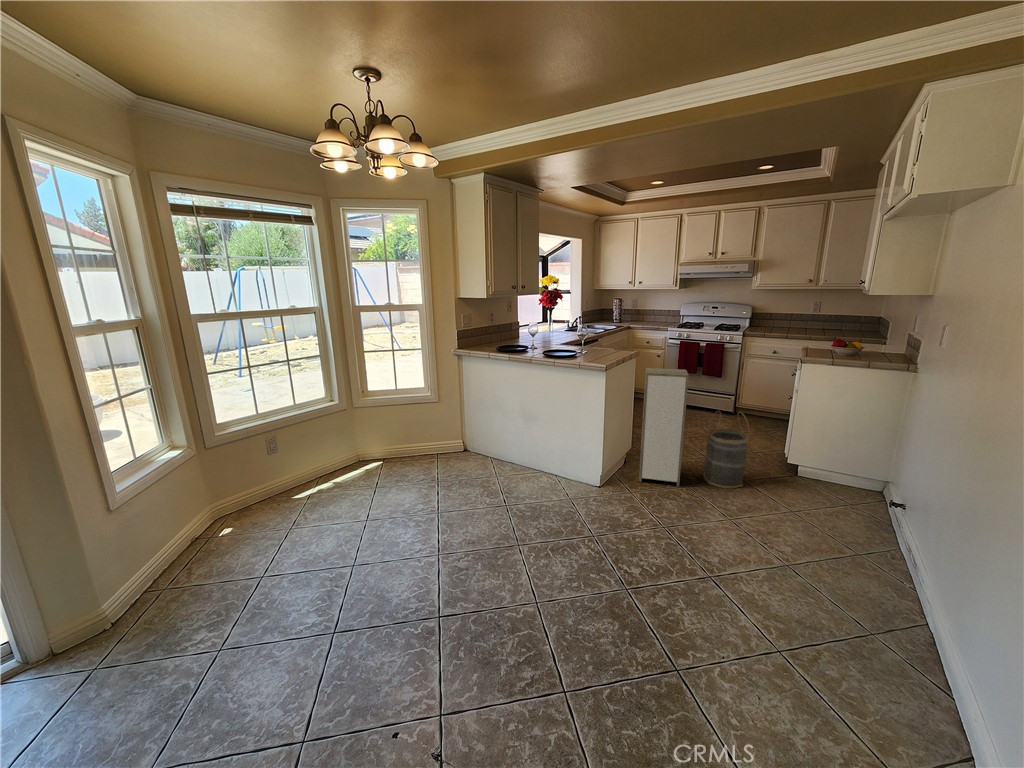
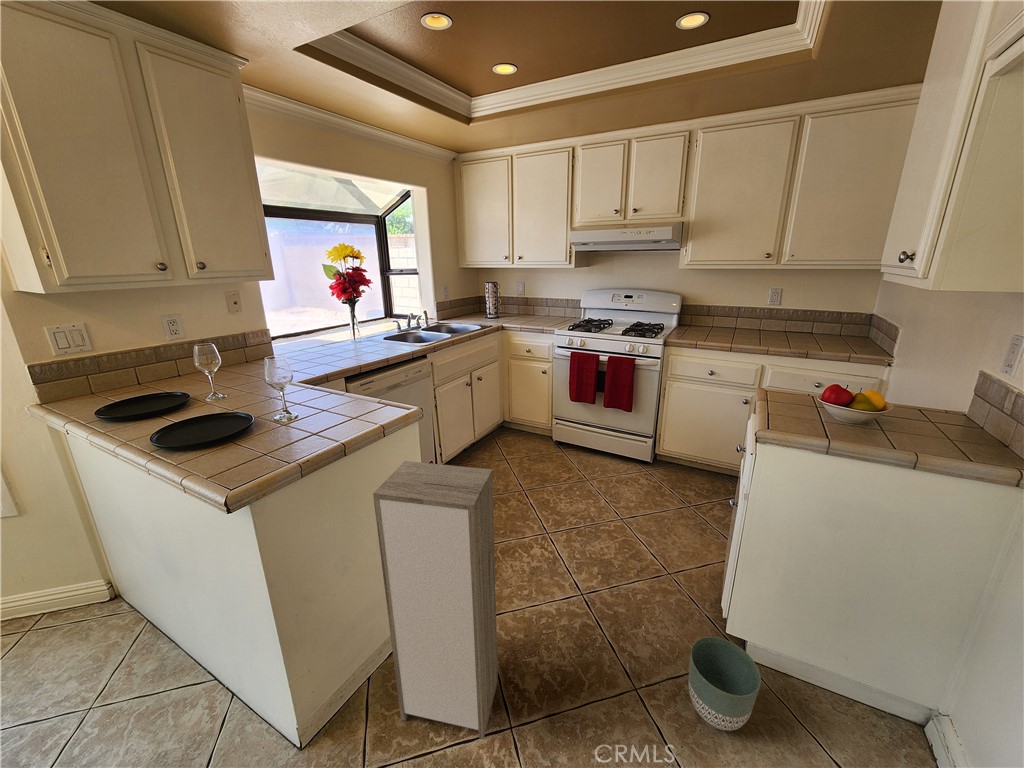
basket: present [703,411,750,488] -> none [552,559,640,740]
planter: none [770,453,803,487] -> present [688,637,761,731]

